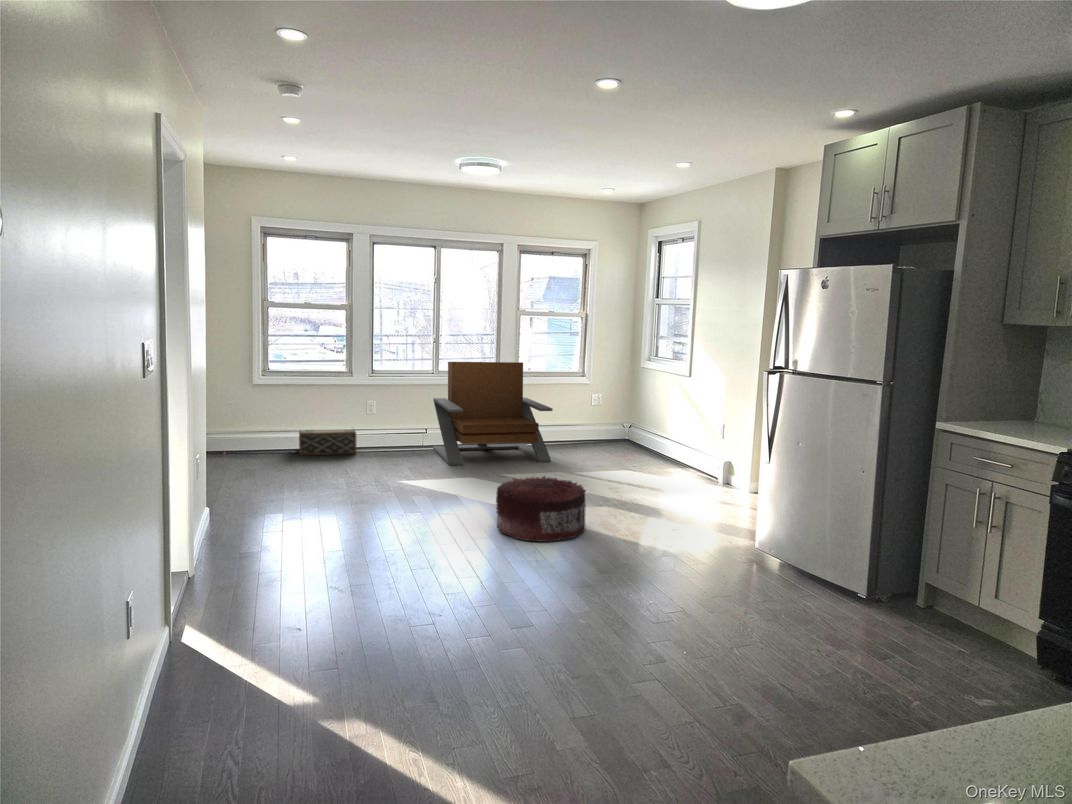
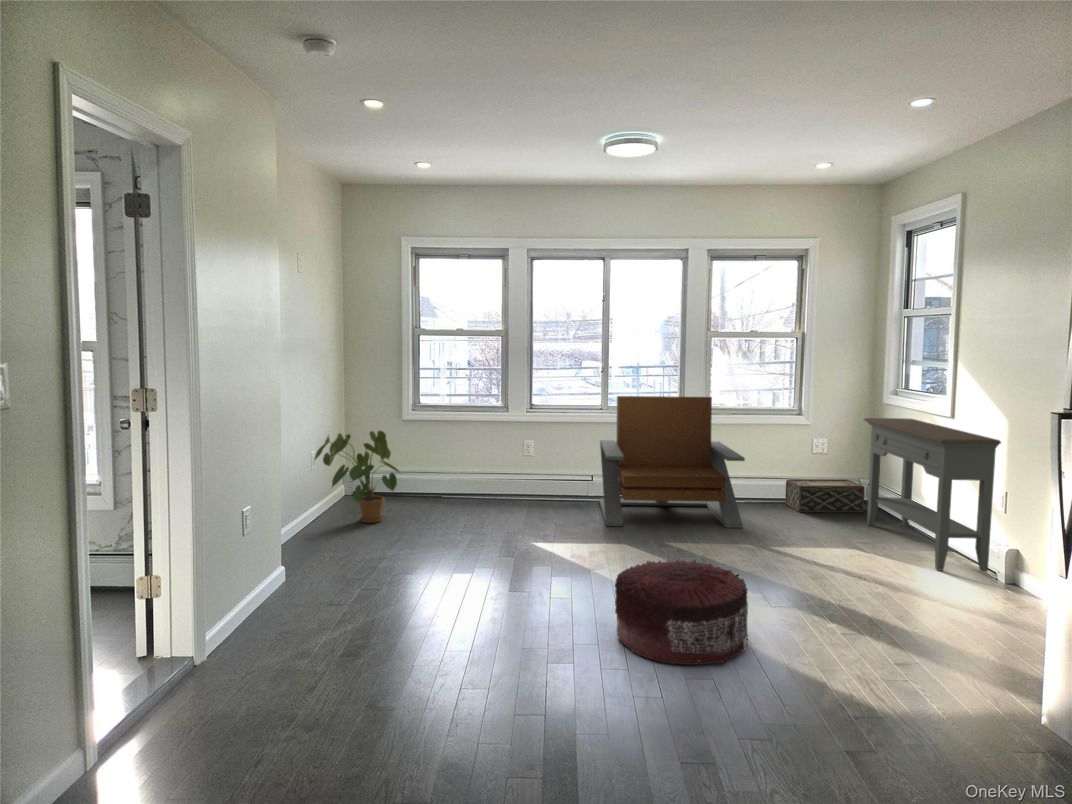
console table: none [632,378,722,480] -> present [864,418,1001,572]
house plant: none [189,392,273,473] -> present [314,431,399,523]
woven basket: present [299,429,356,455] -> present [785,479,864,512]

